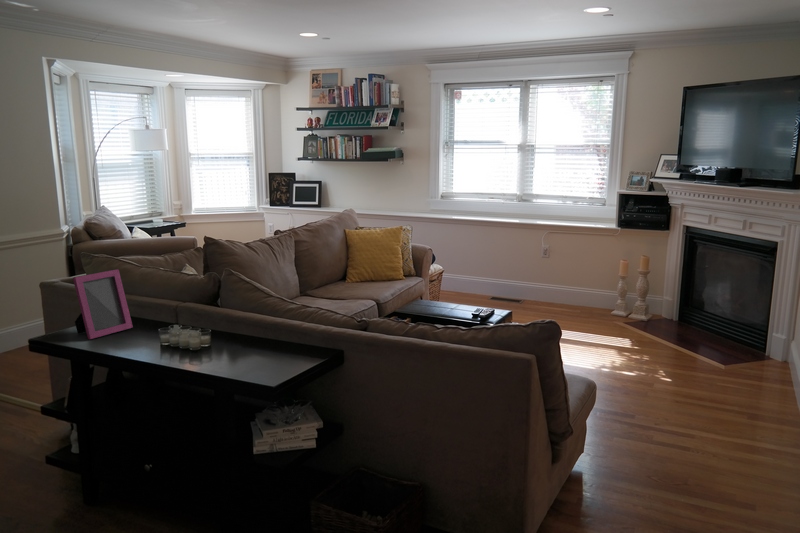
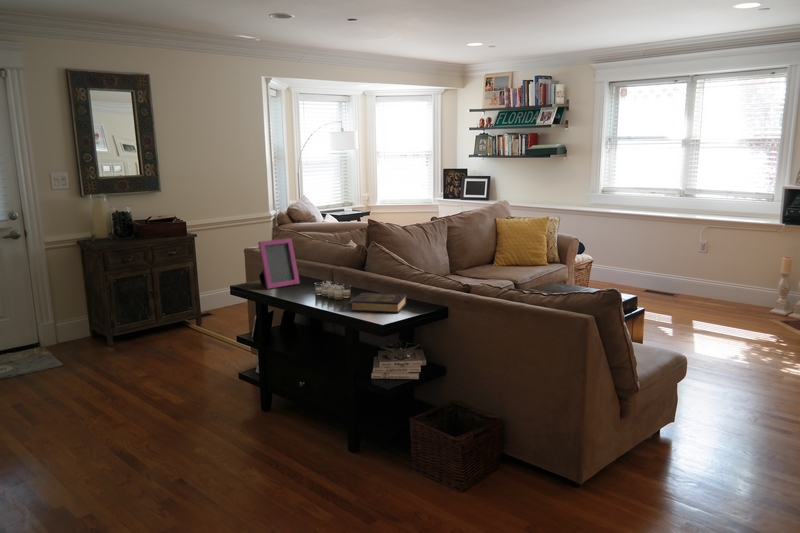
hardback book: none [219,336,286,364] -> present [352,293,406,313]

